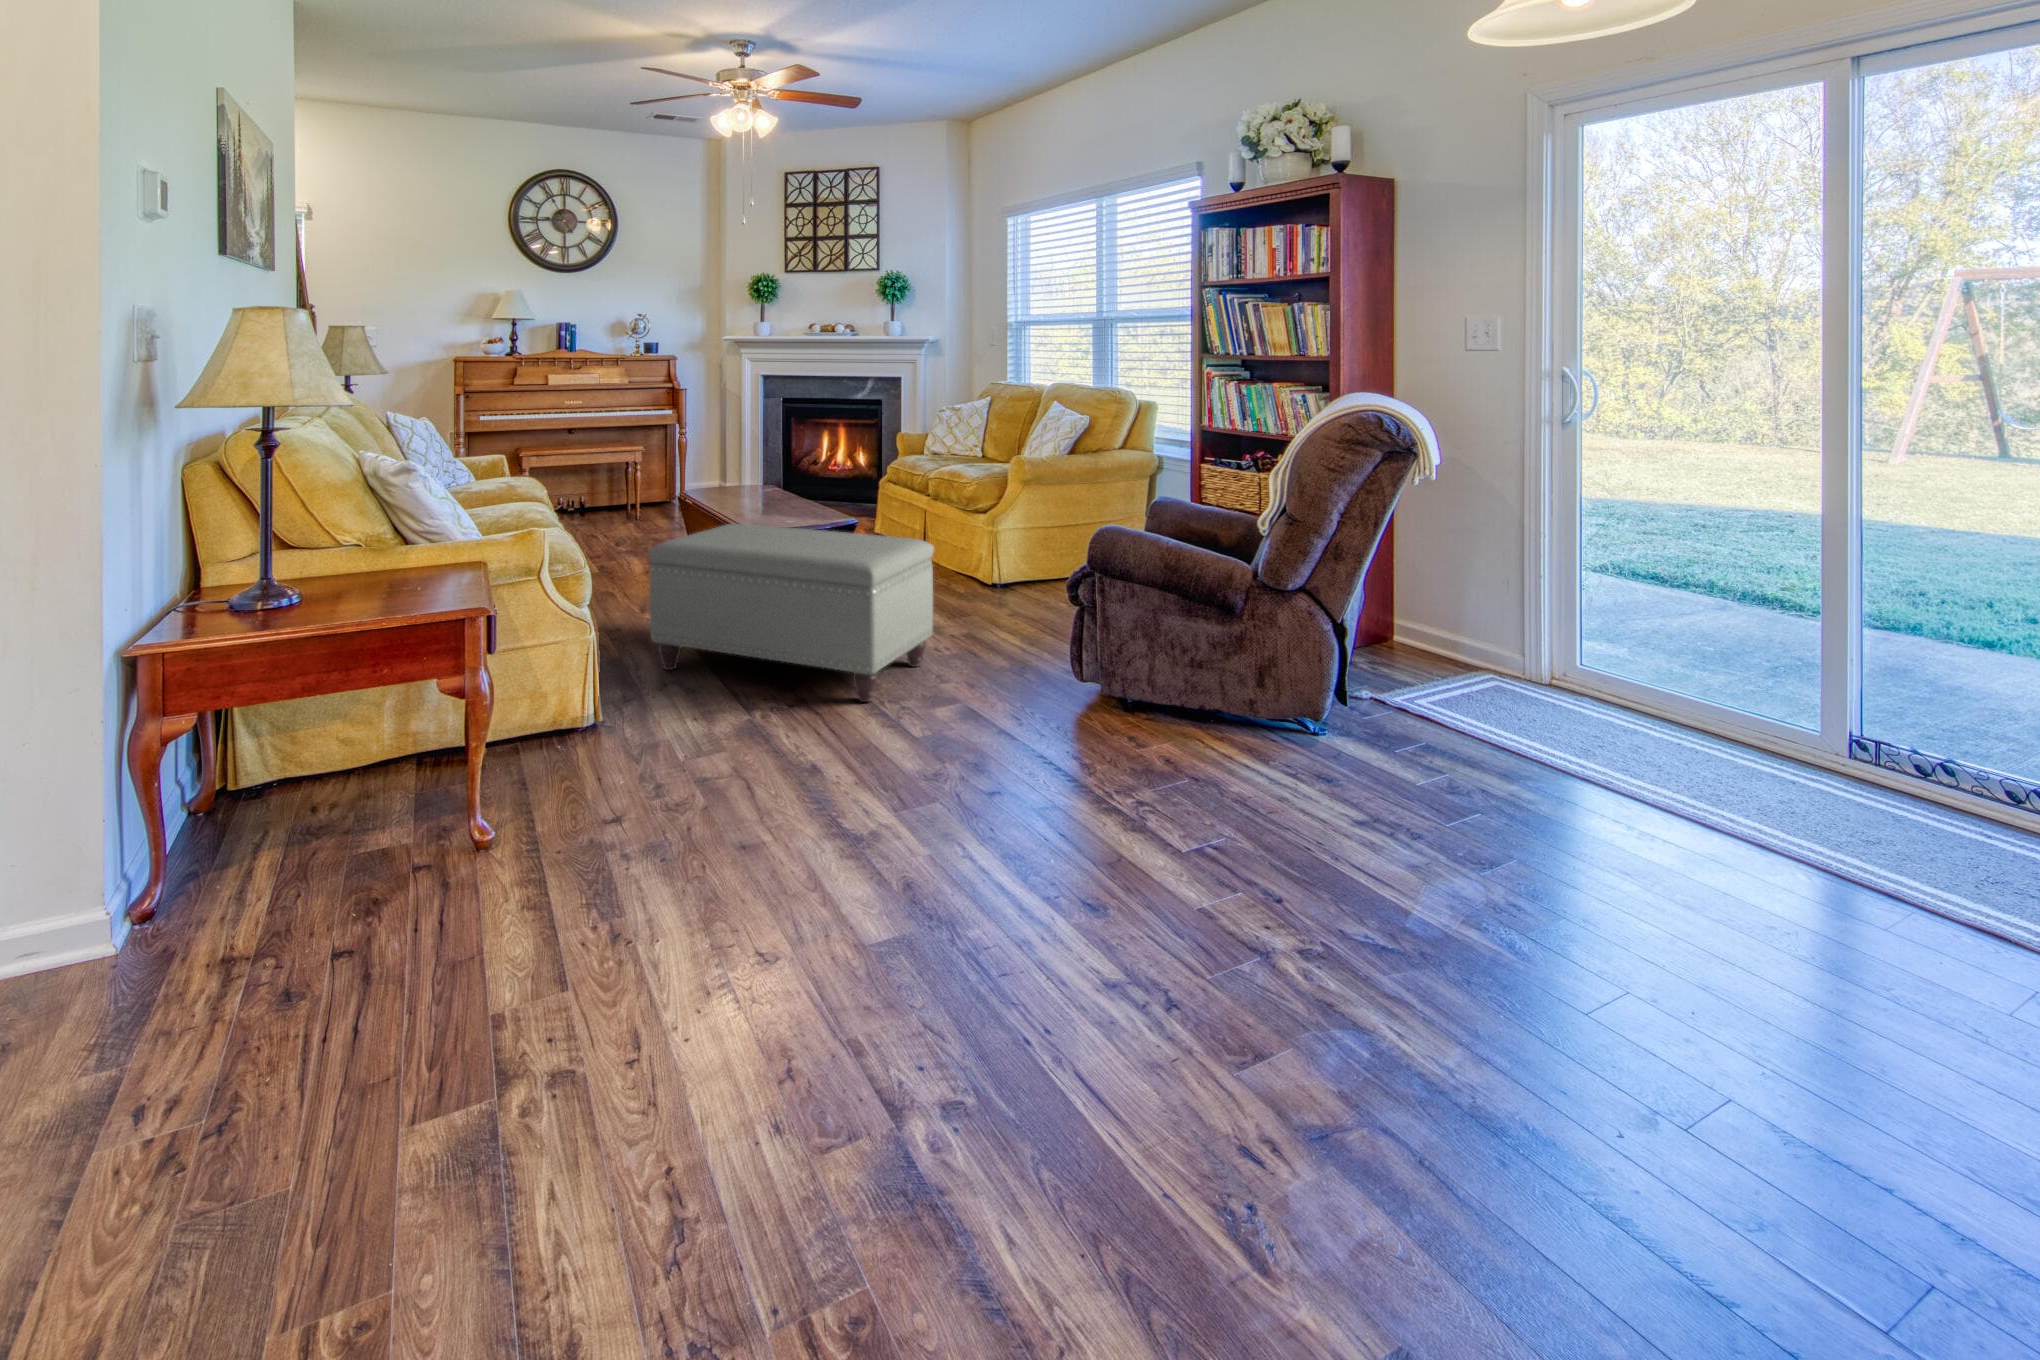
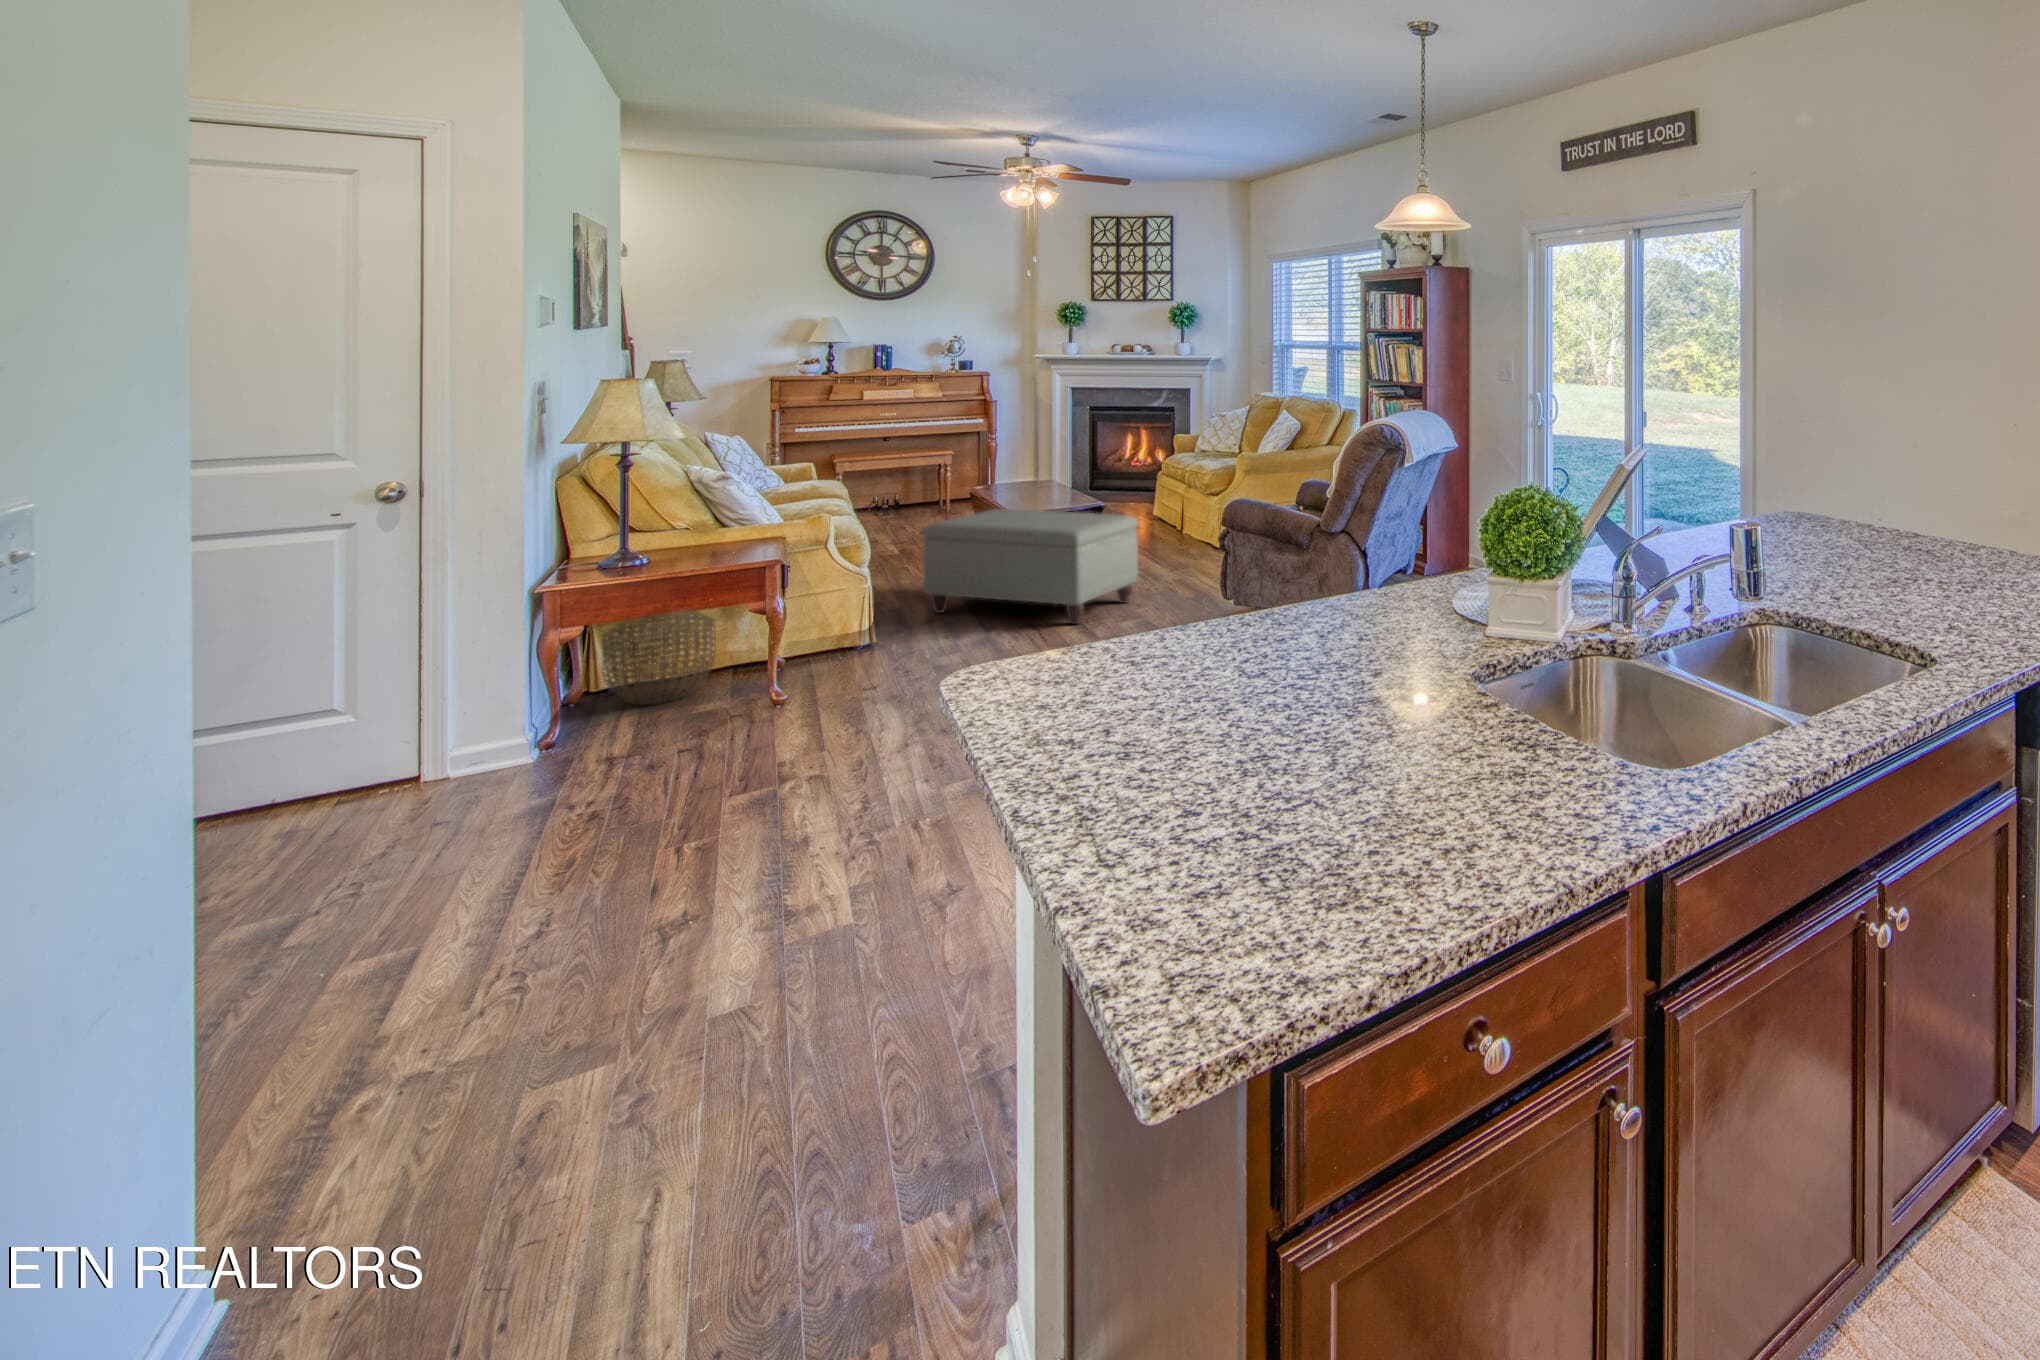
woven basket: none [235,657,392,823] -> present [602,610,716,705]

